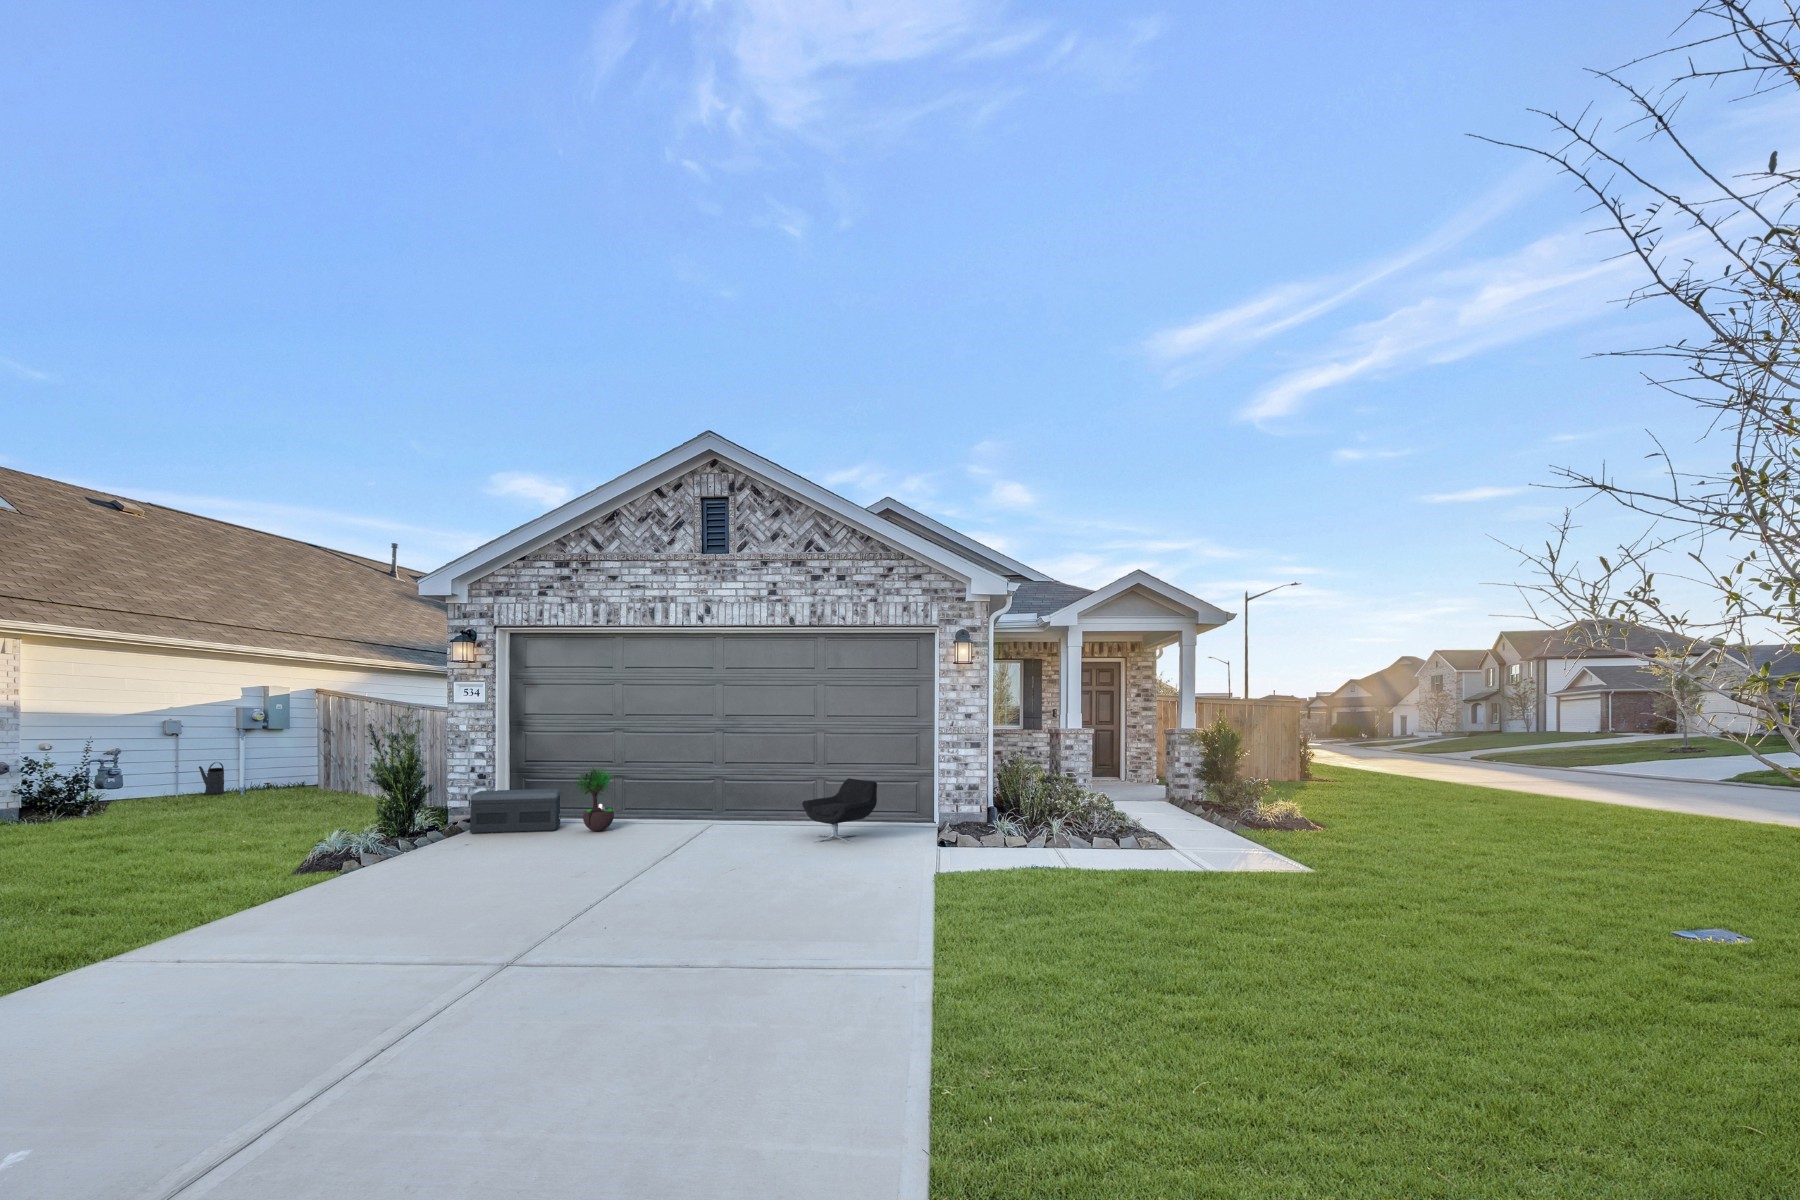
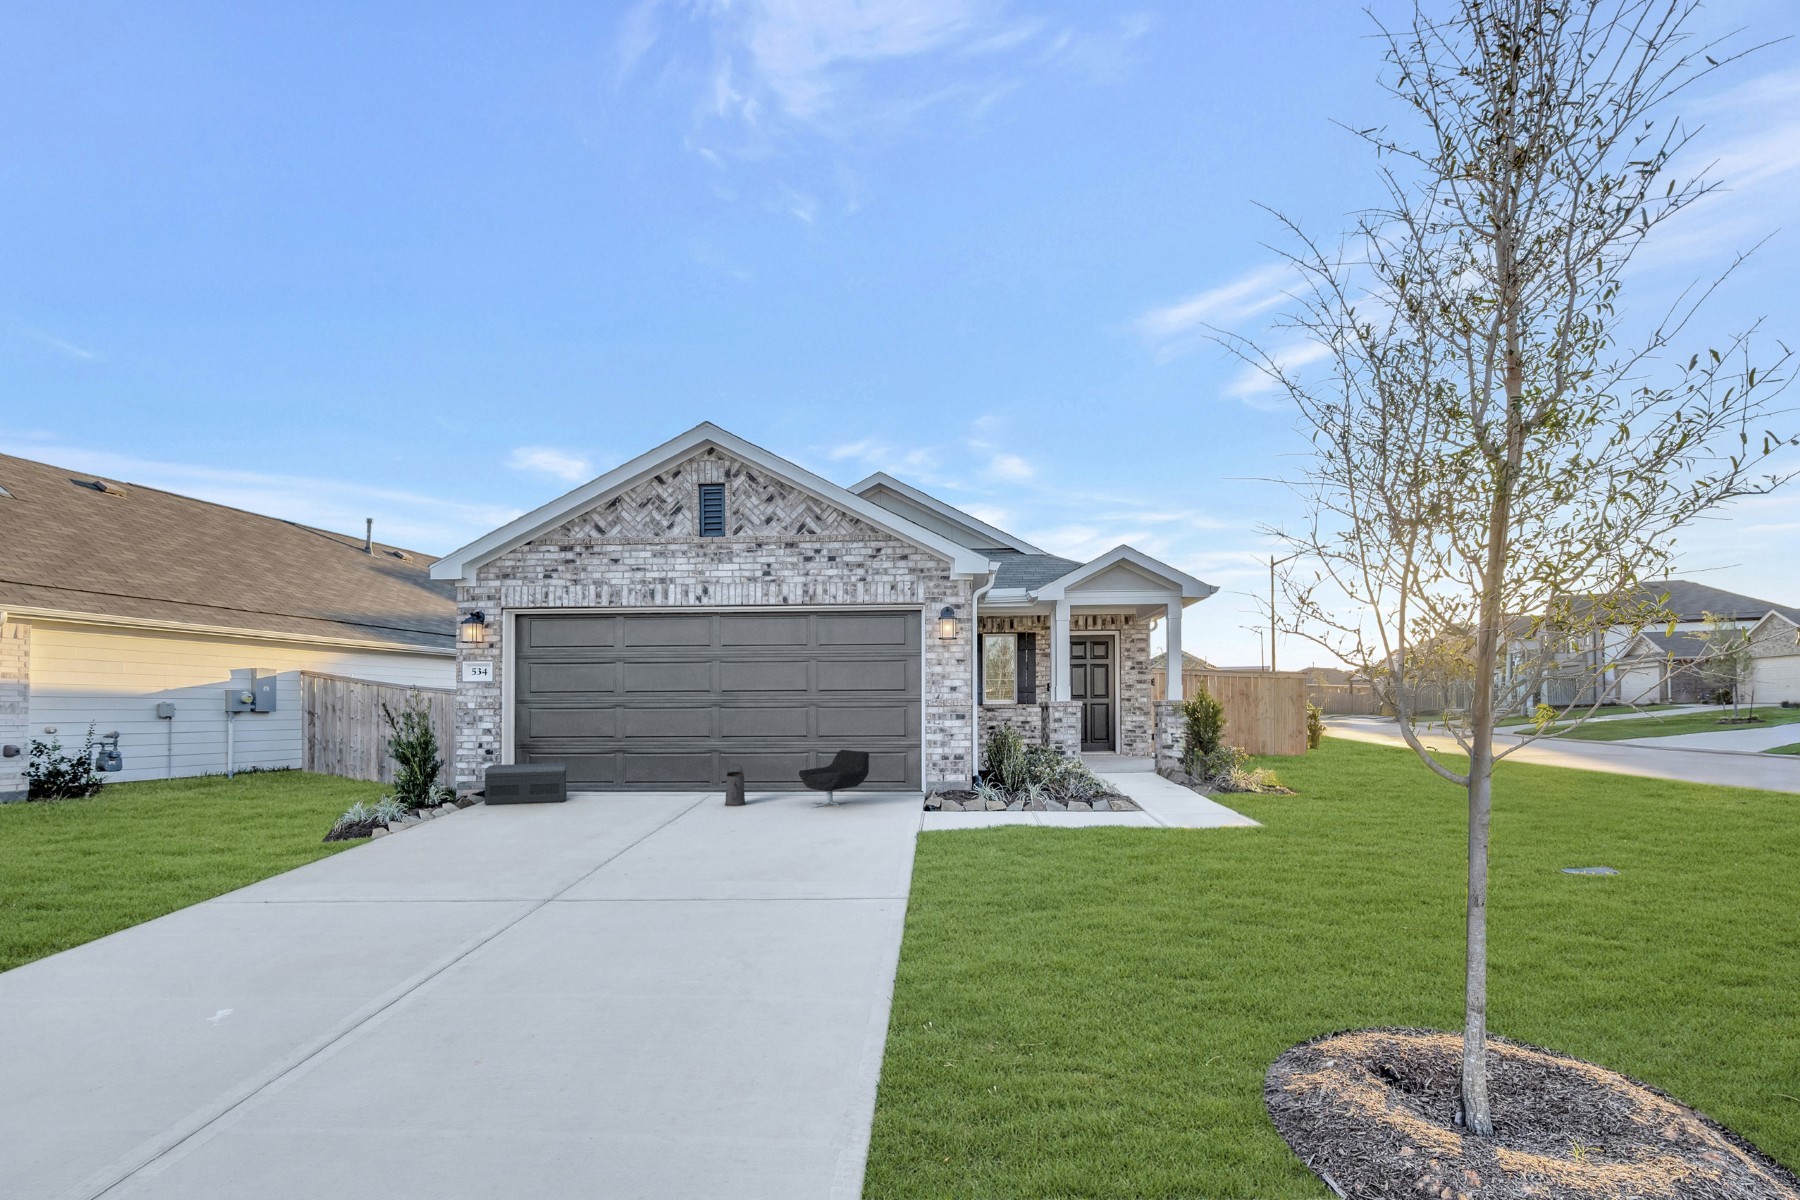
watering can: present [199,762,224,795] -> present [725,764,746,806]
potted tree: present [575,767,614,831] -> none [582,737,620,802]

